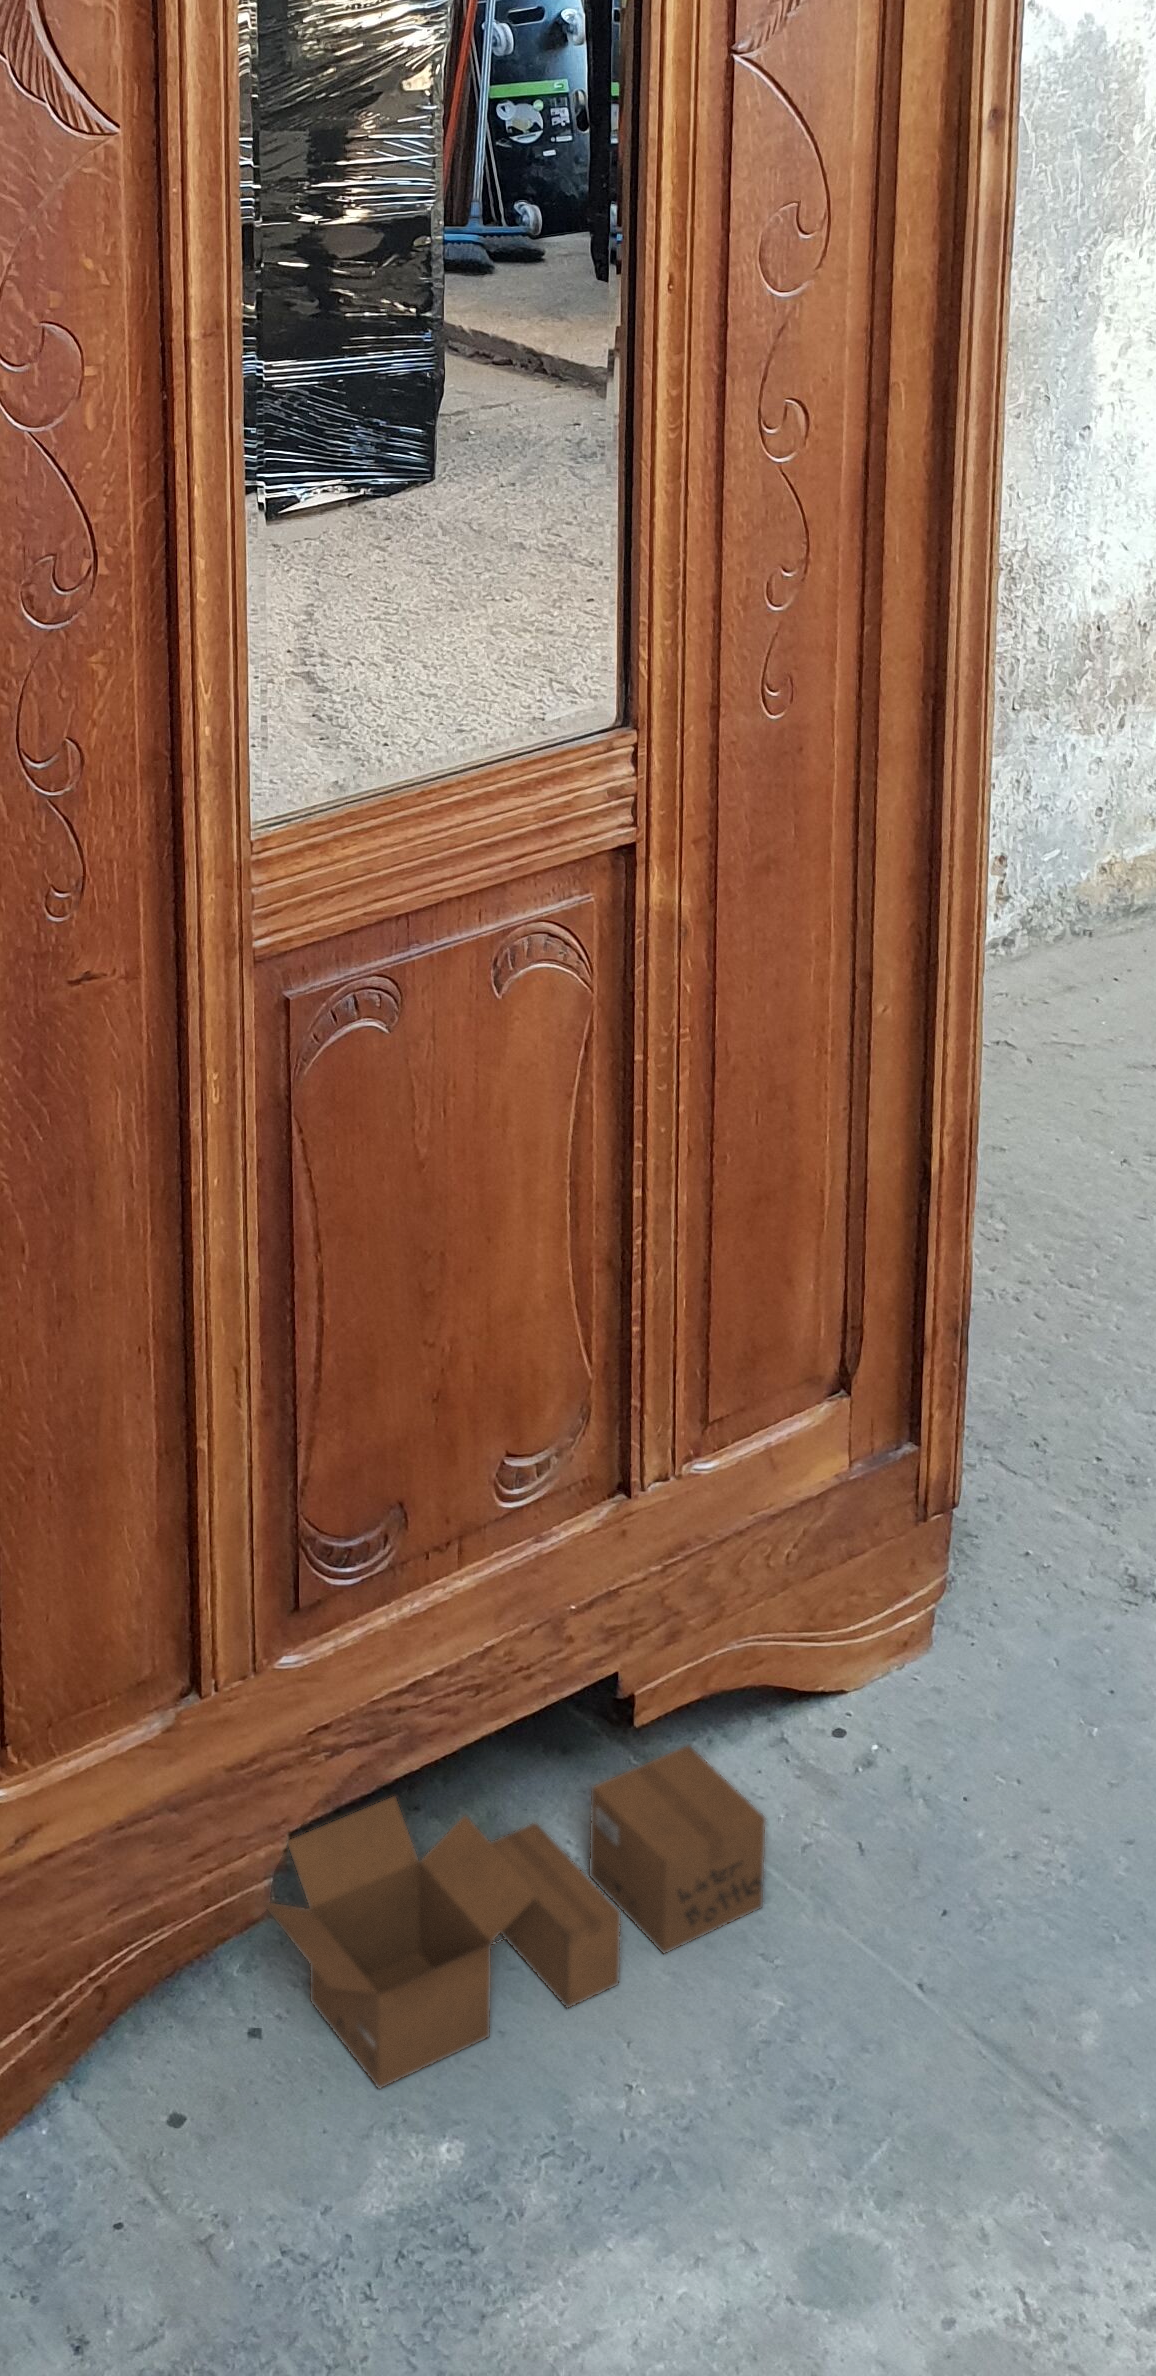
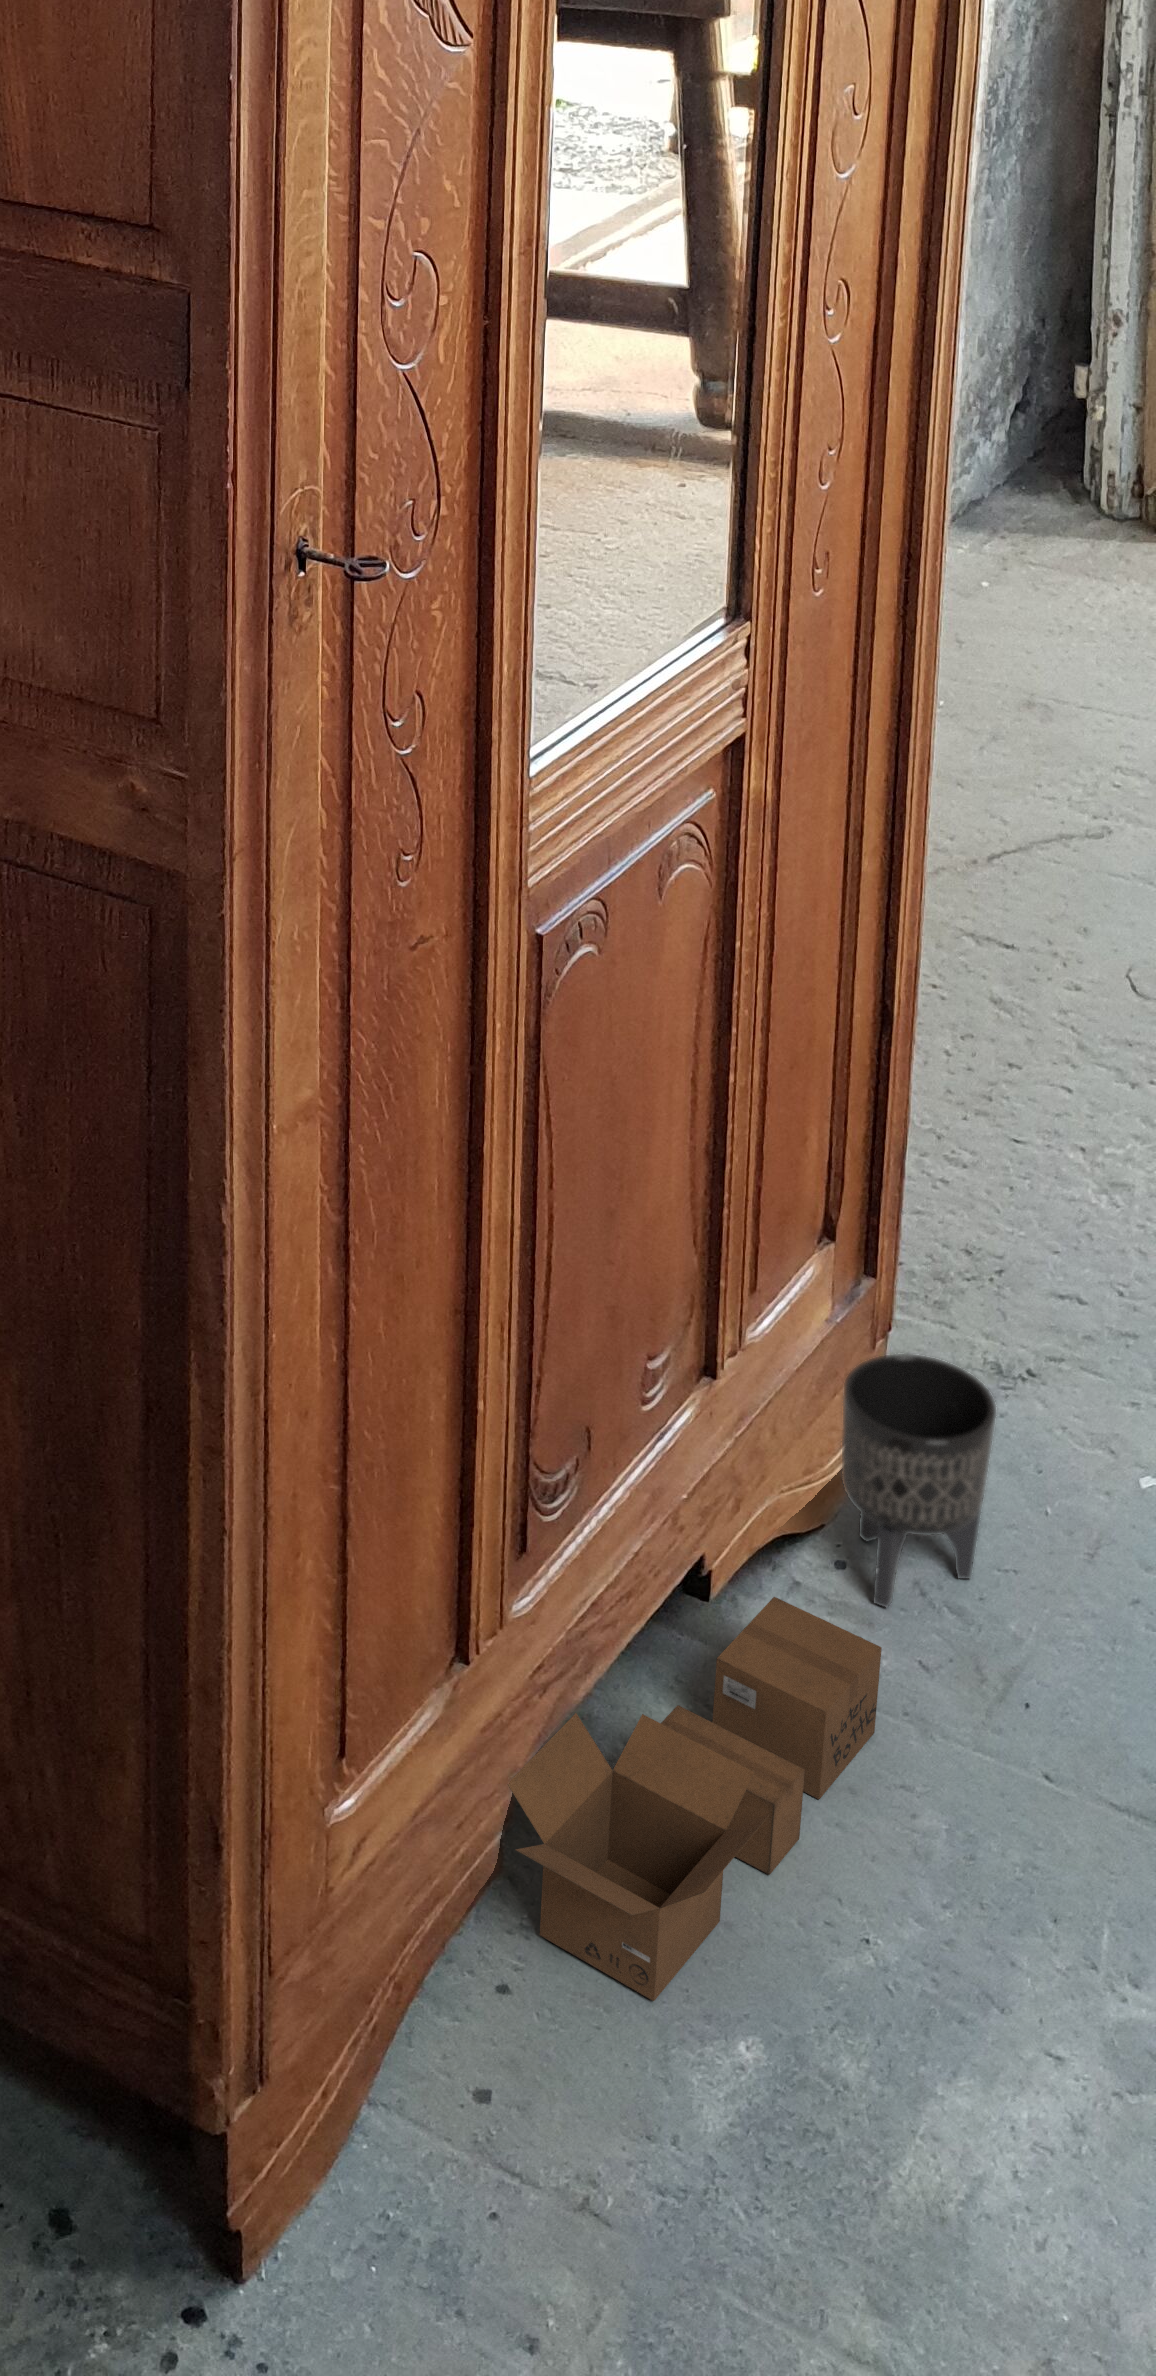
planter: none [826,1533,985,1795] -> present [842,1354,996,1607]

